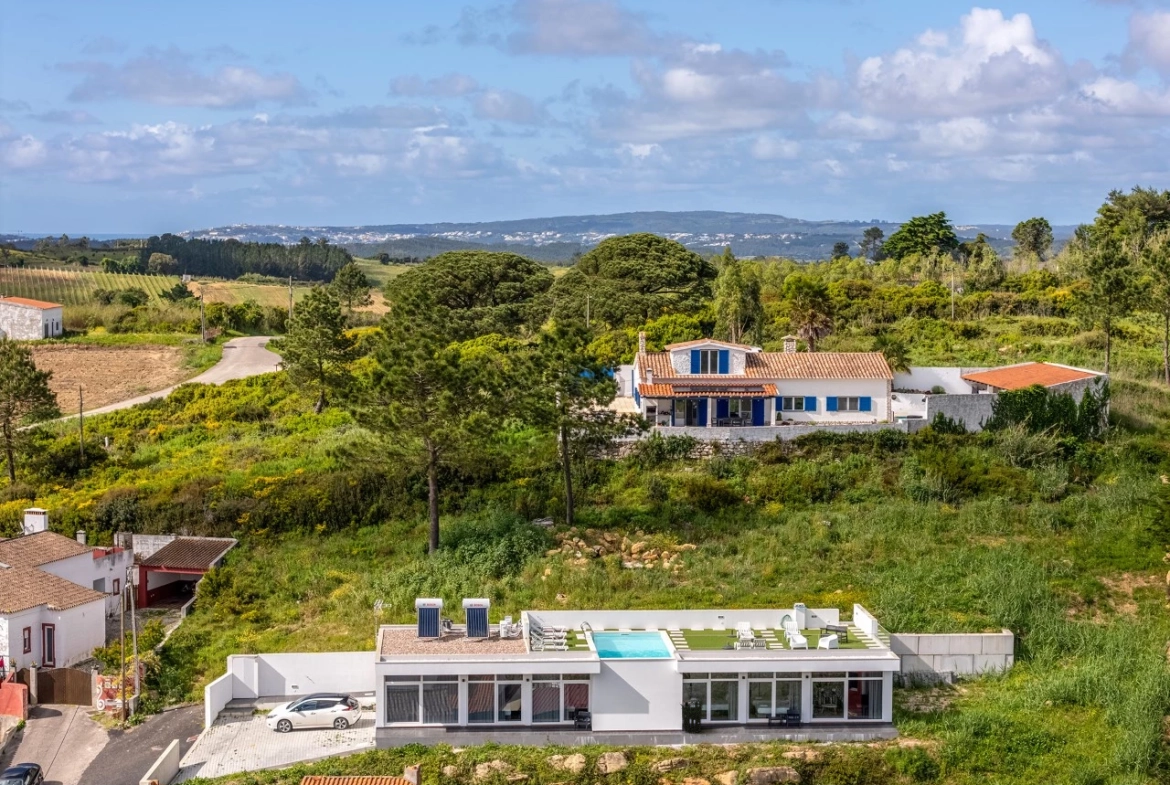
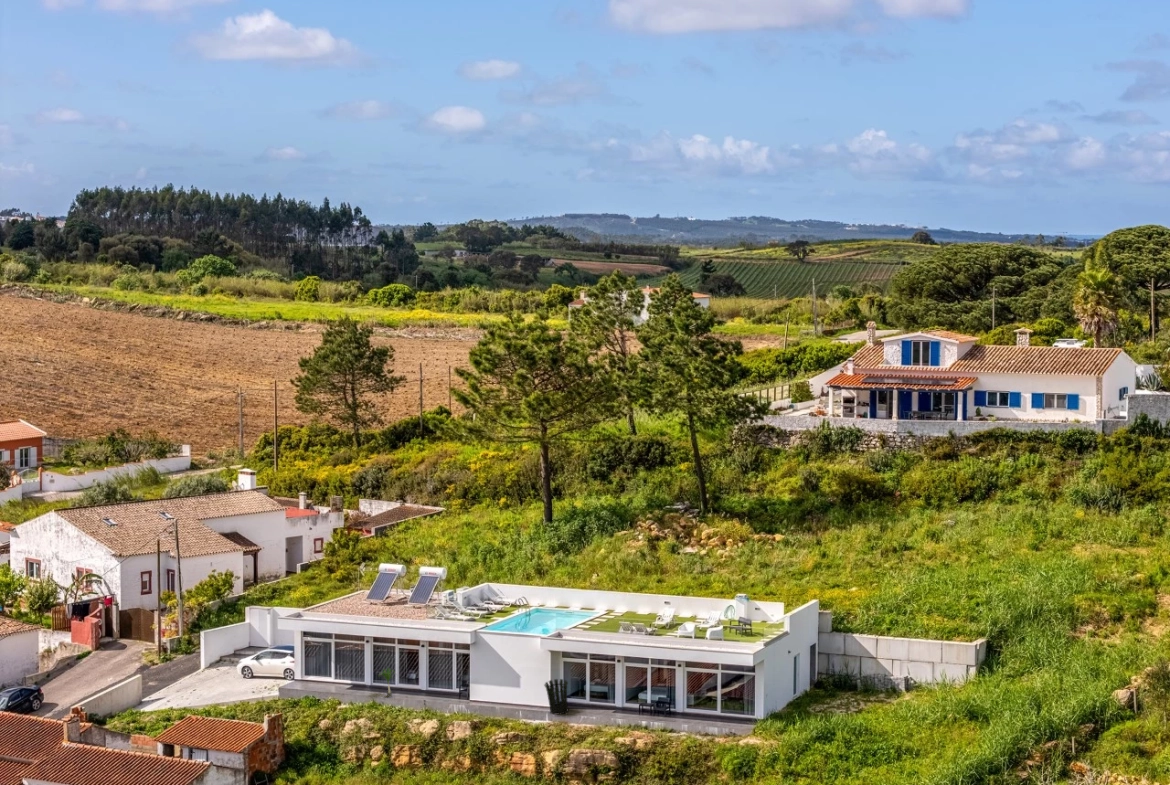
potted plant: none [481,703,504,738] -> present [383,669,392,697]

